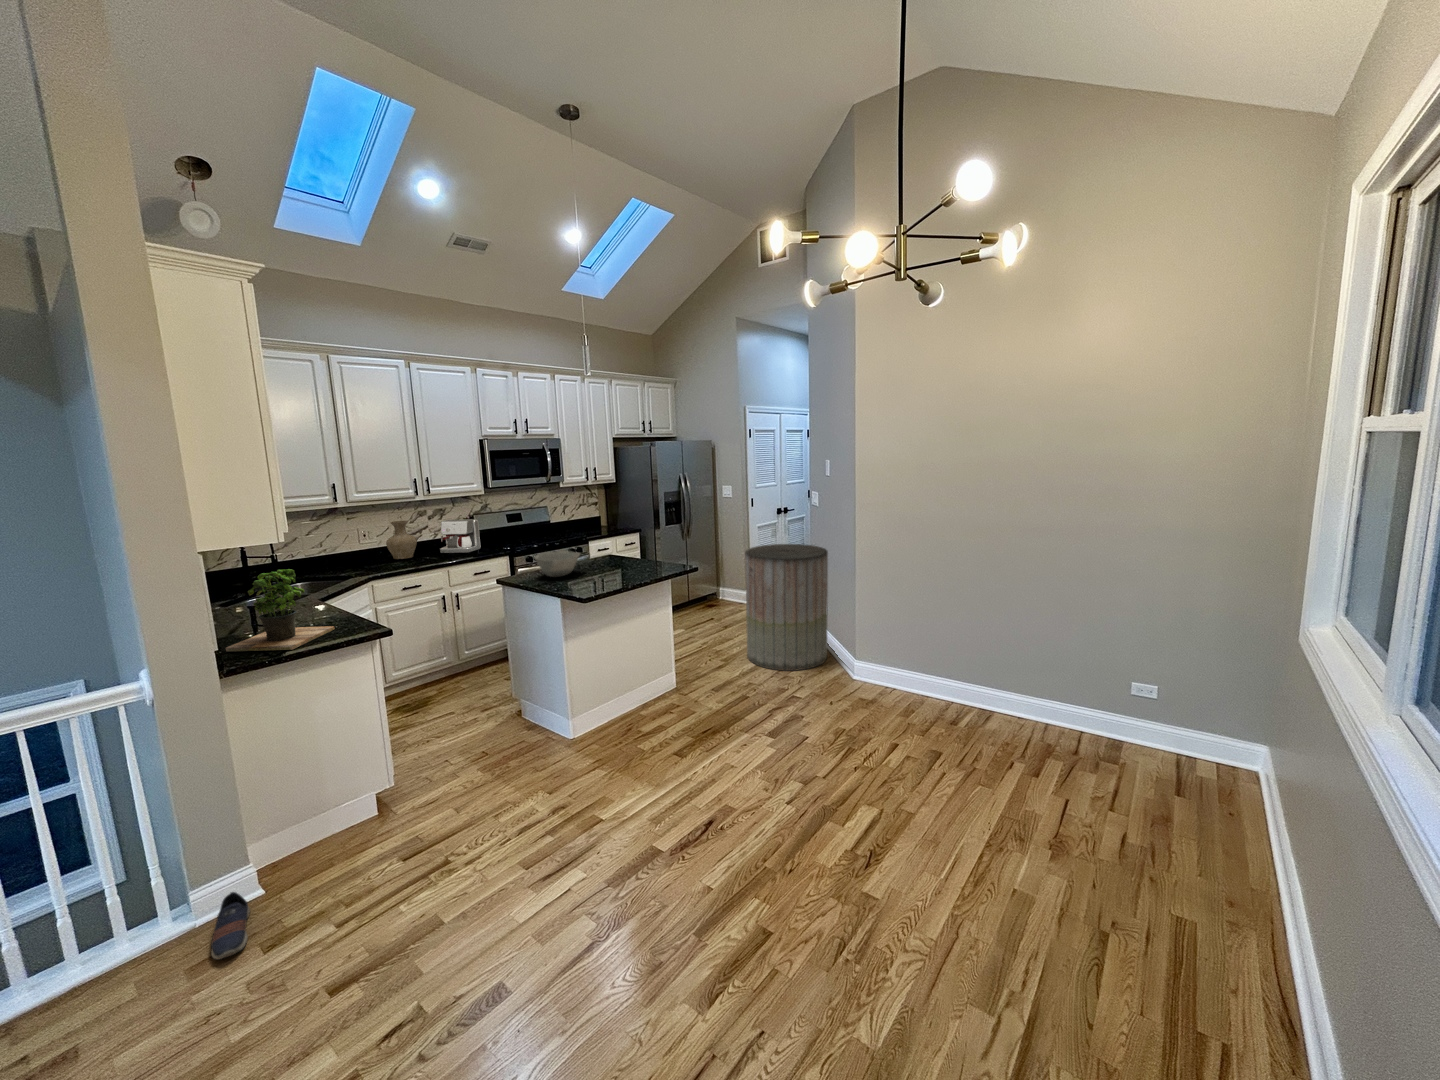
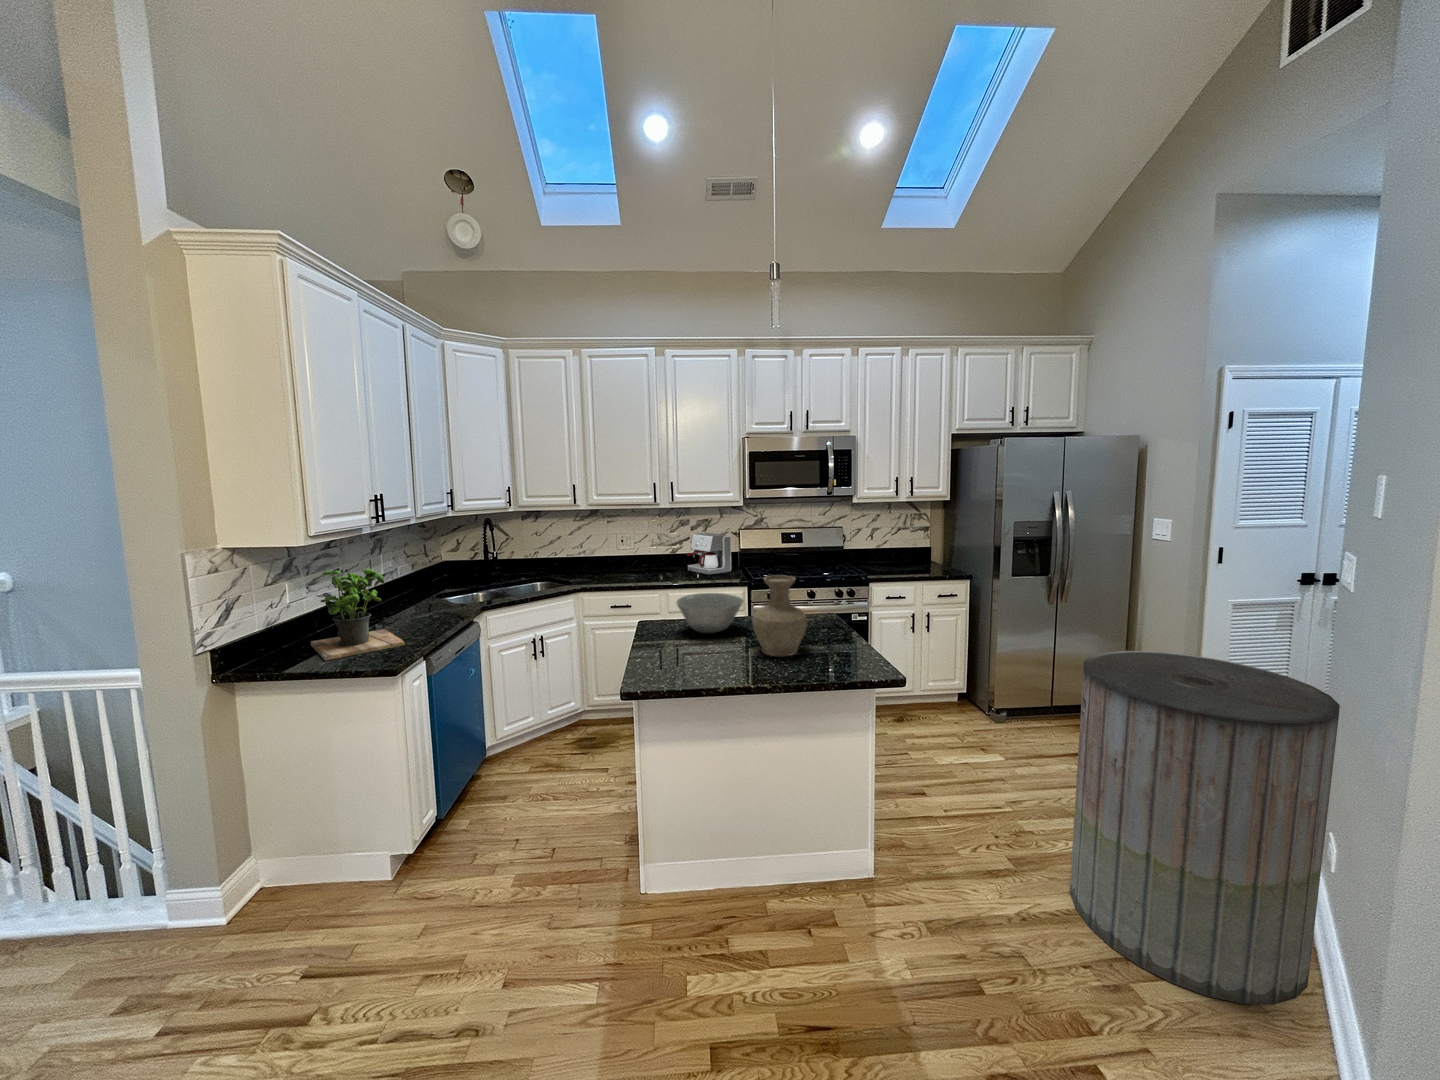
vase: present [386,521,417,559] -> present [752,575,807,656]
shoe: present [211,892,250,959] -> none [85,912,189,996]

